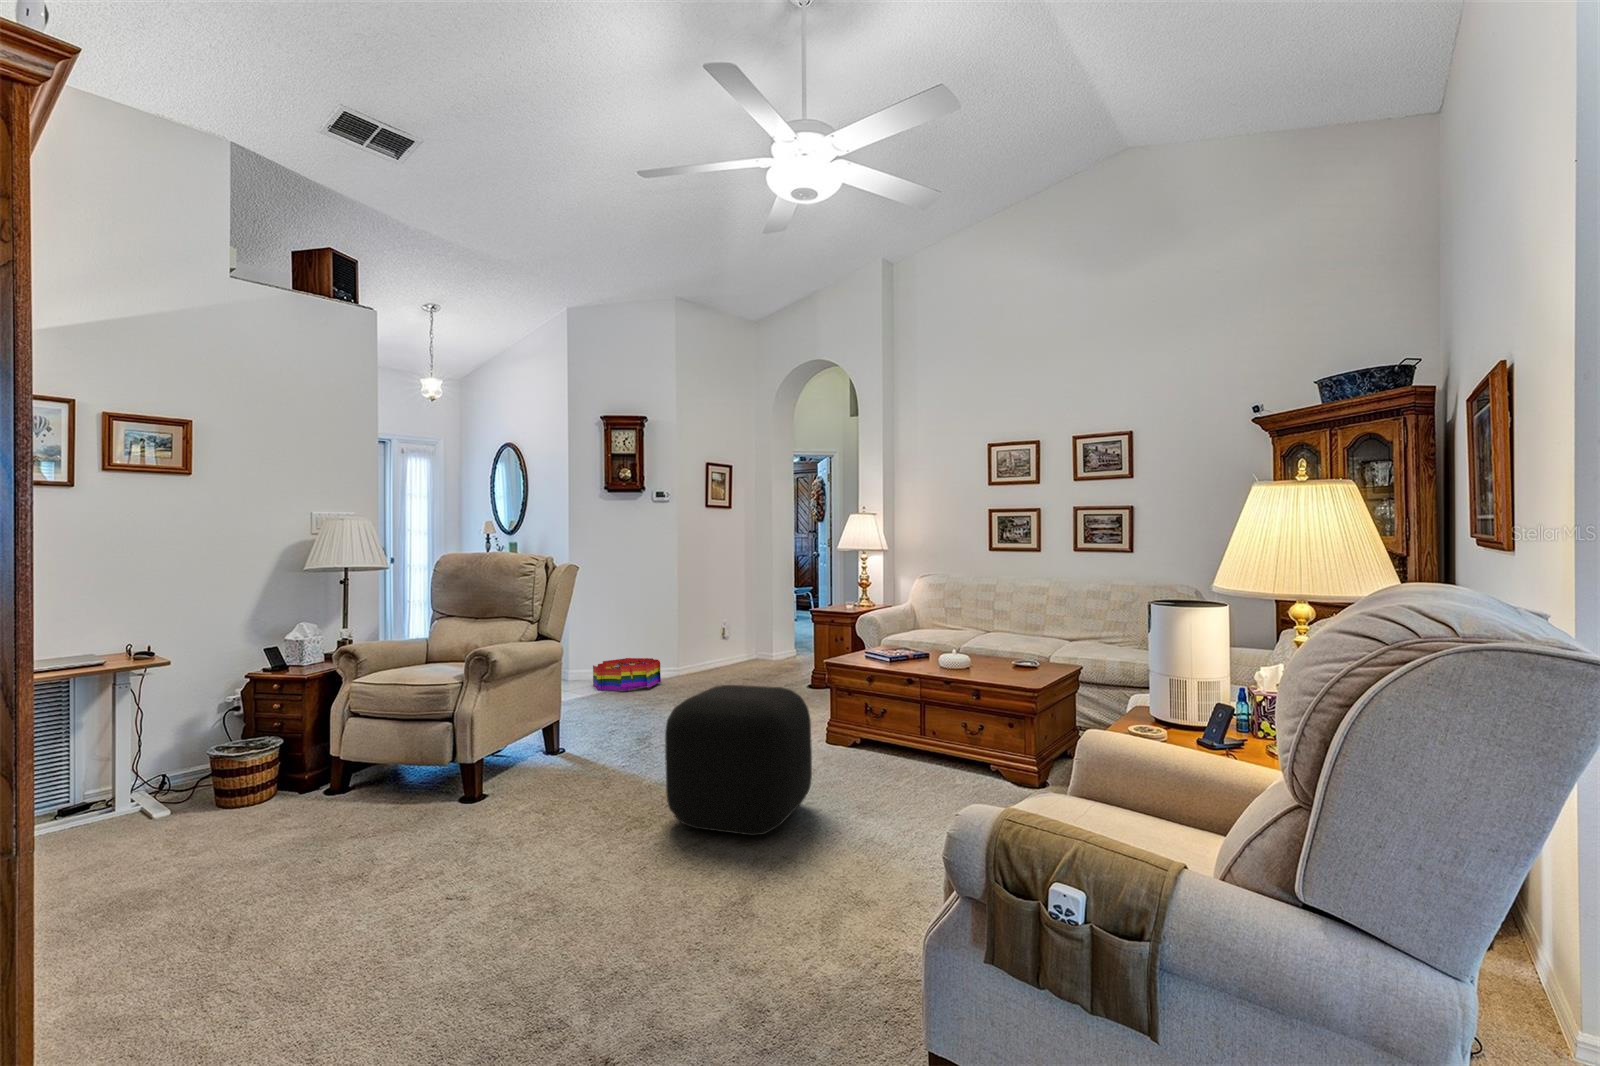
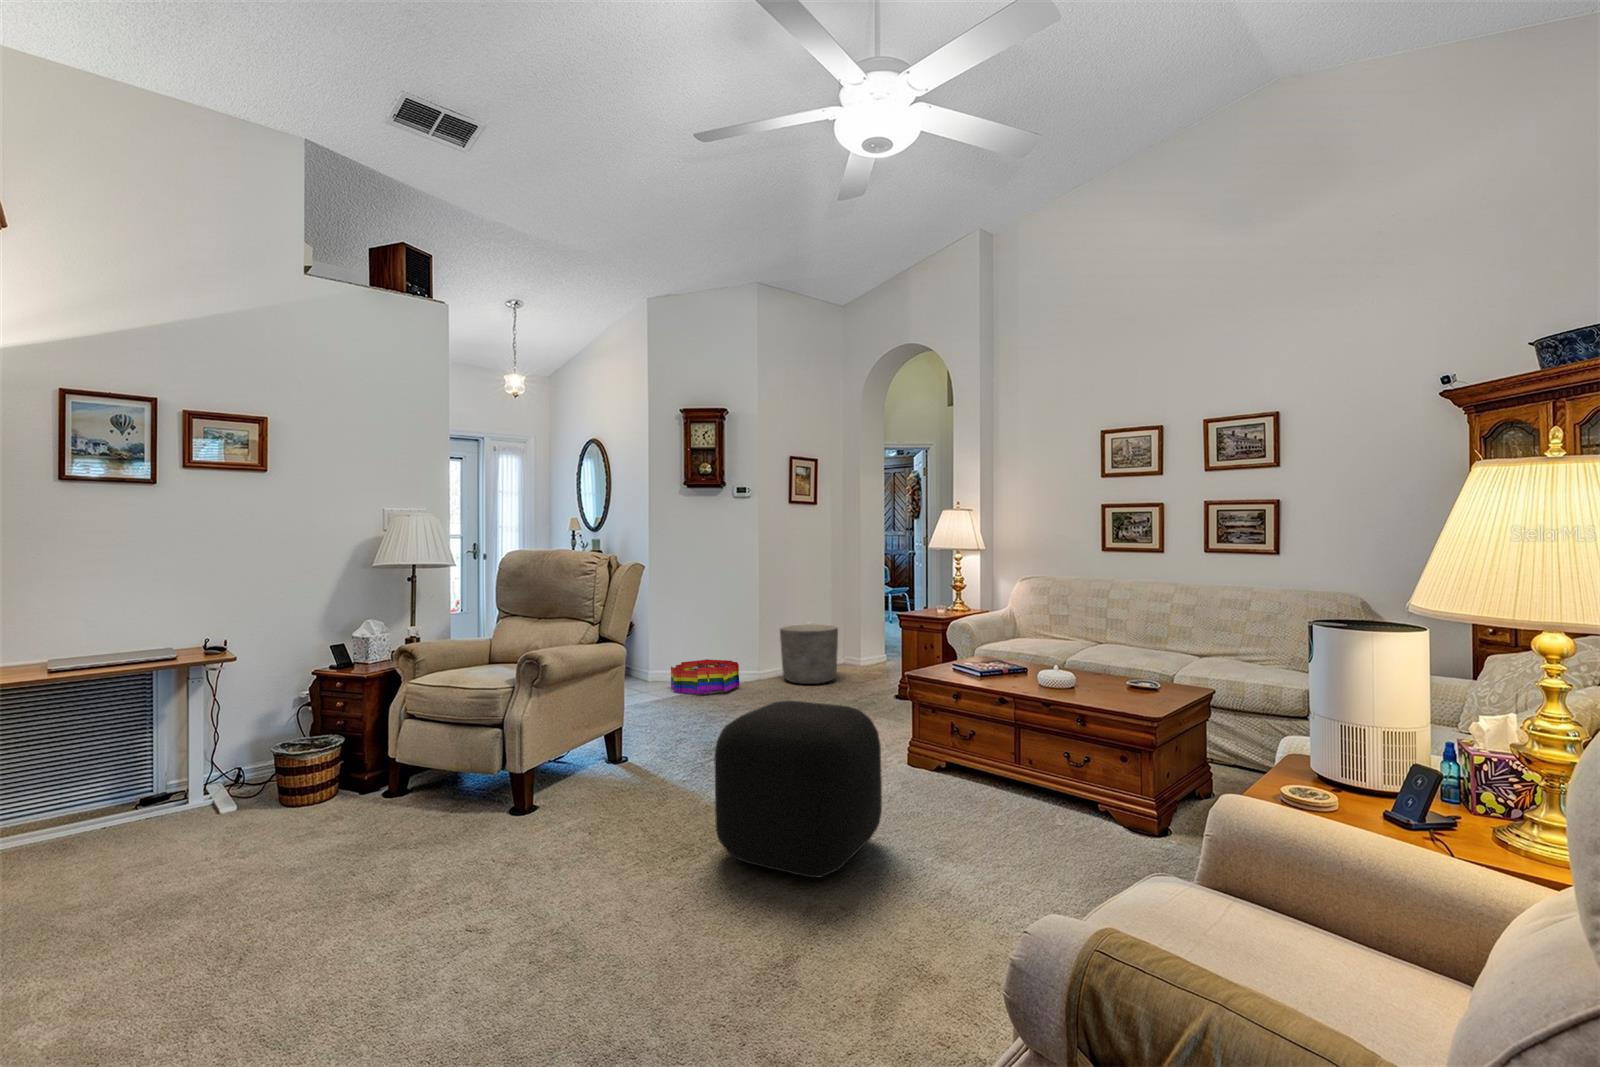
planter: none [698,622,754,678] -> present [780,624,838,684]

